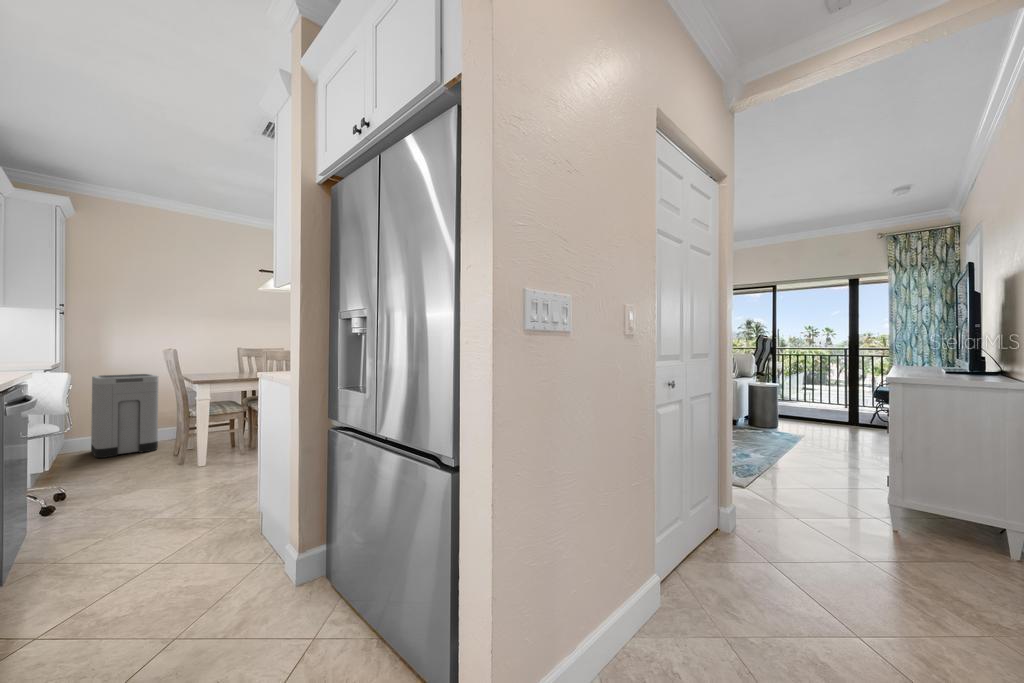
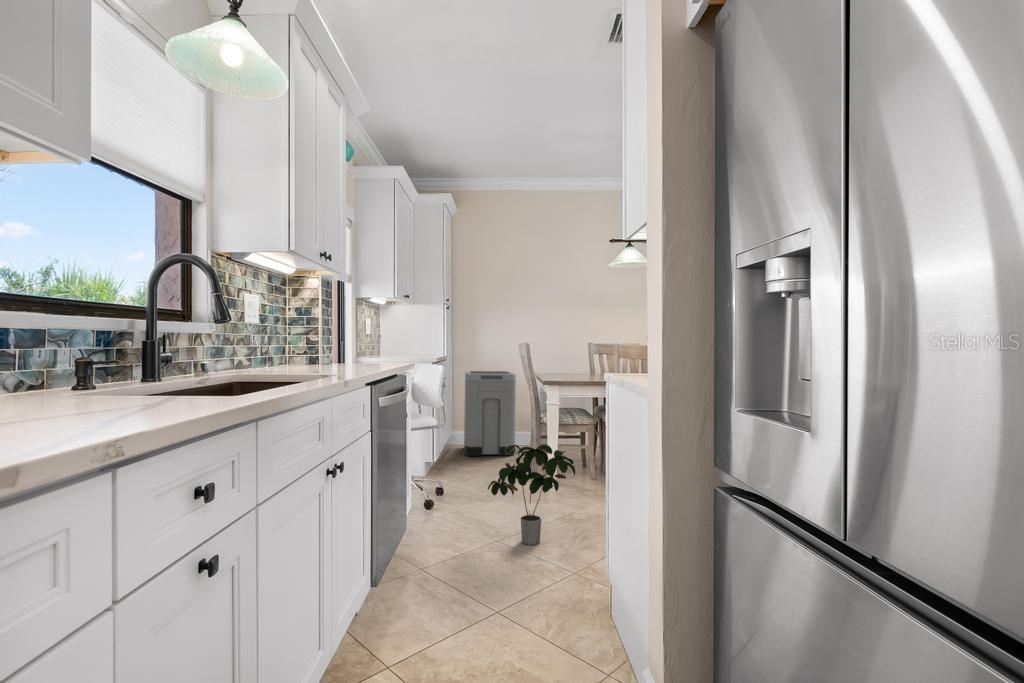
potted plant: none [145,430,232,510] -> present [488,445,575,545]

